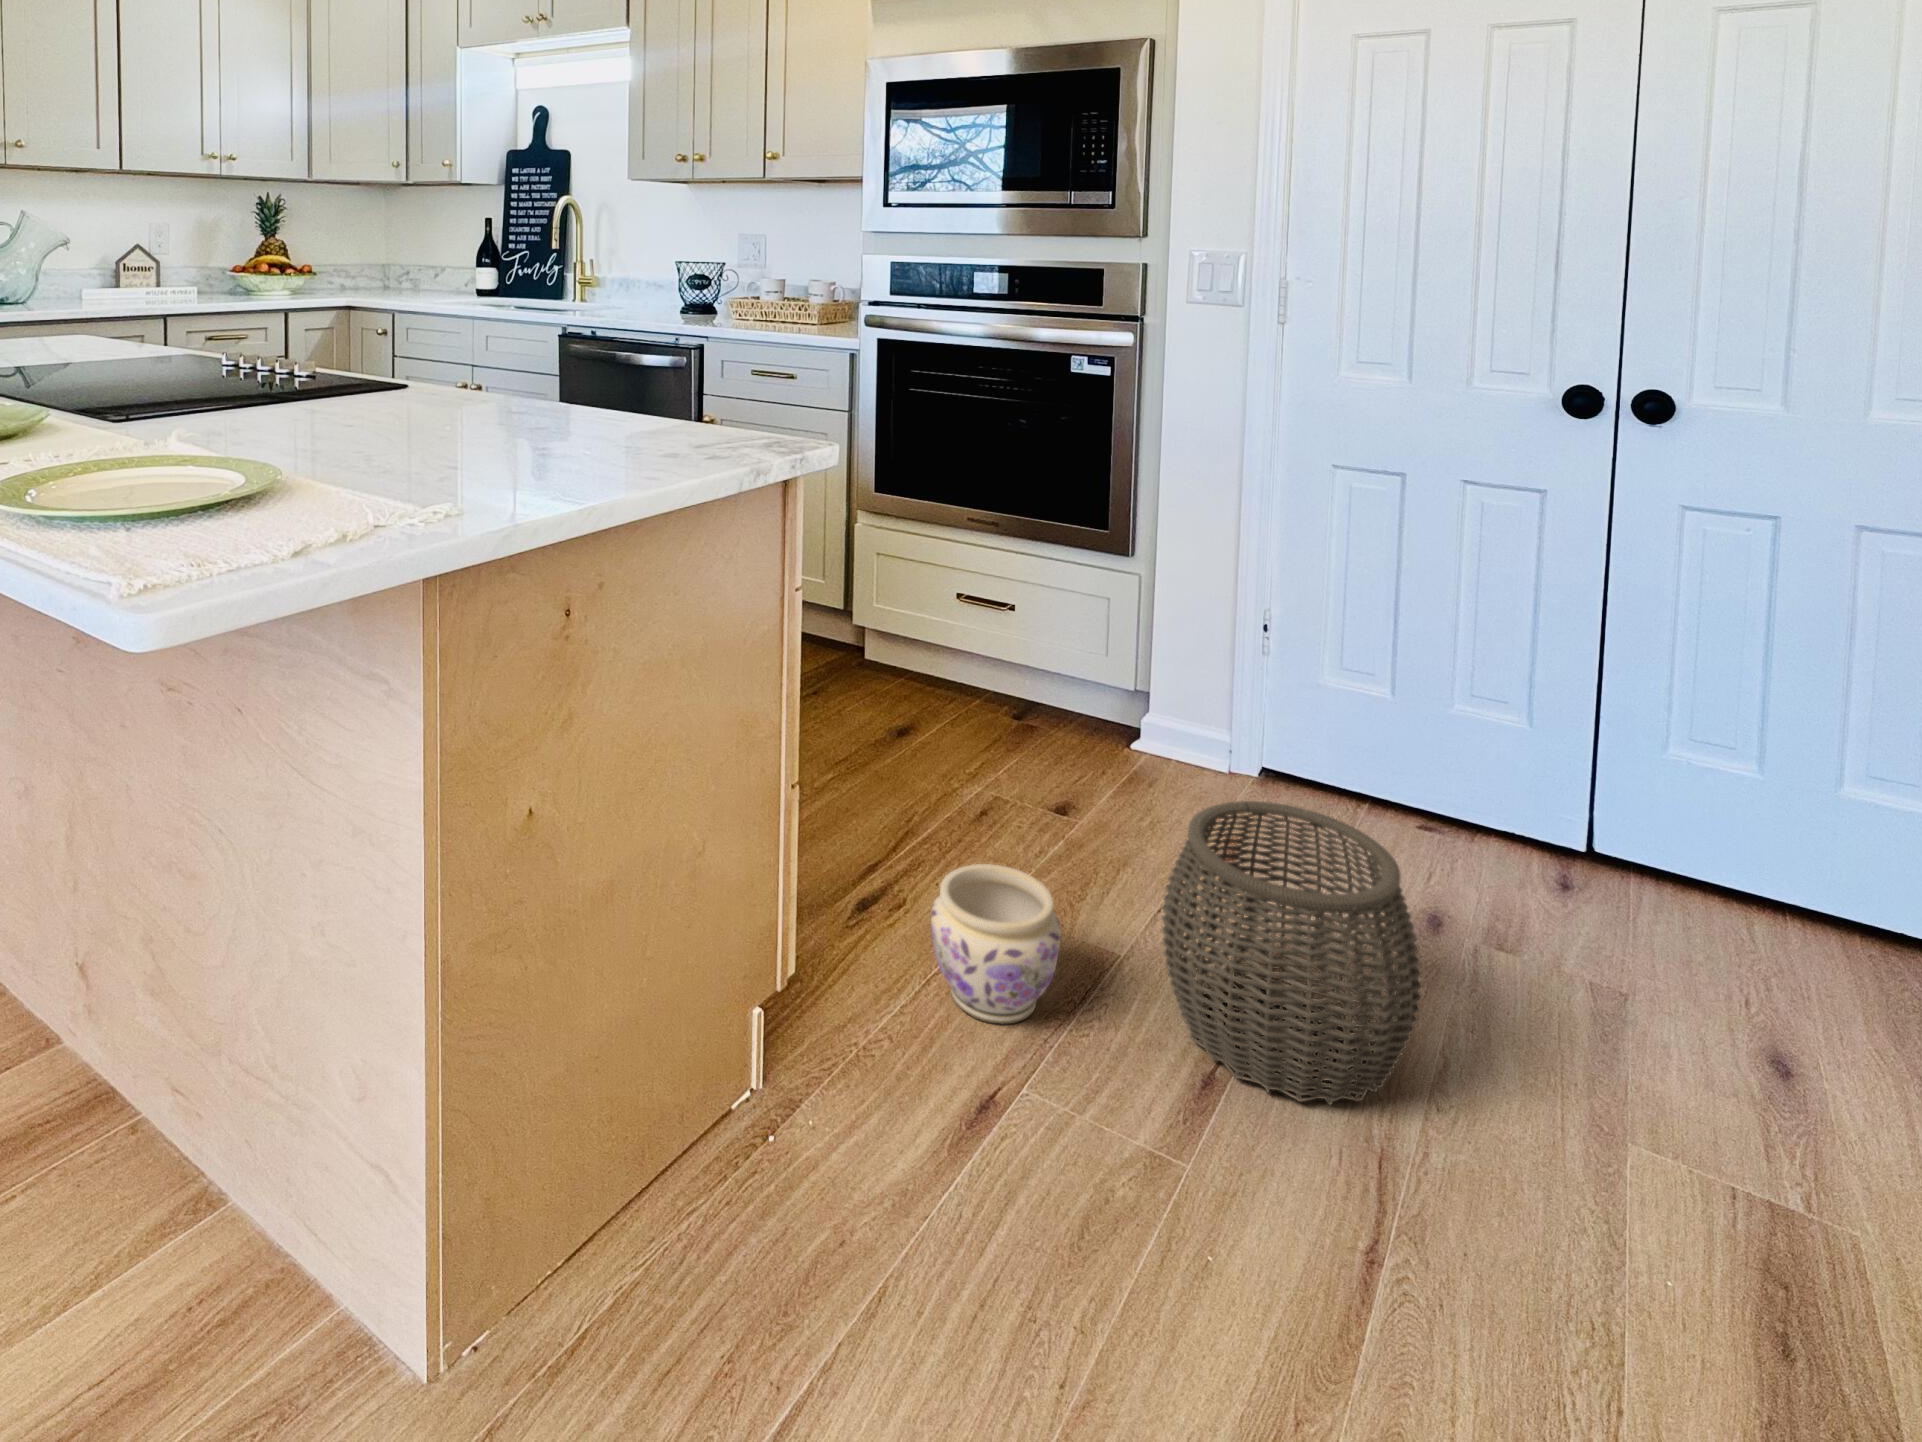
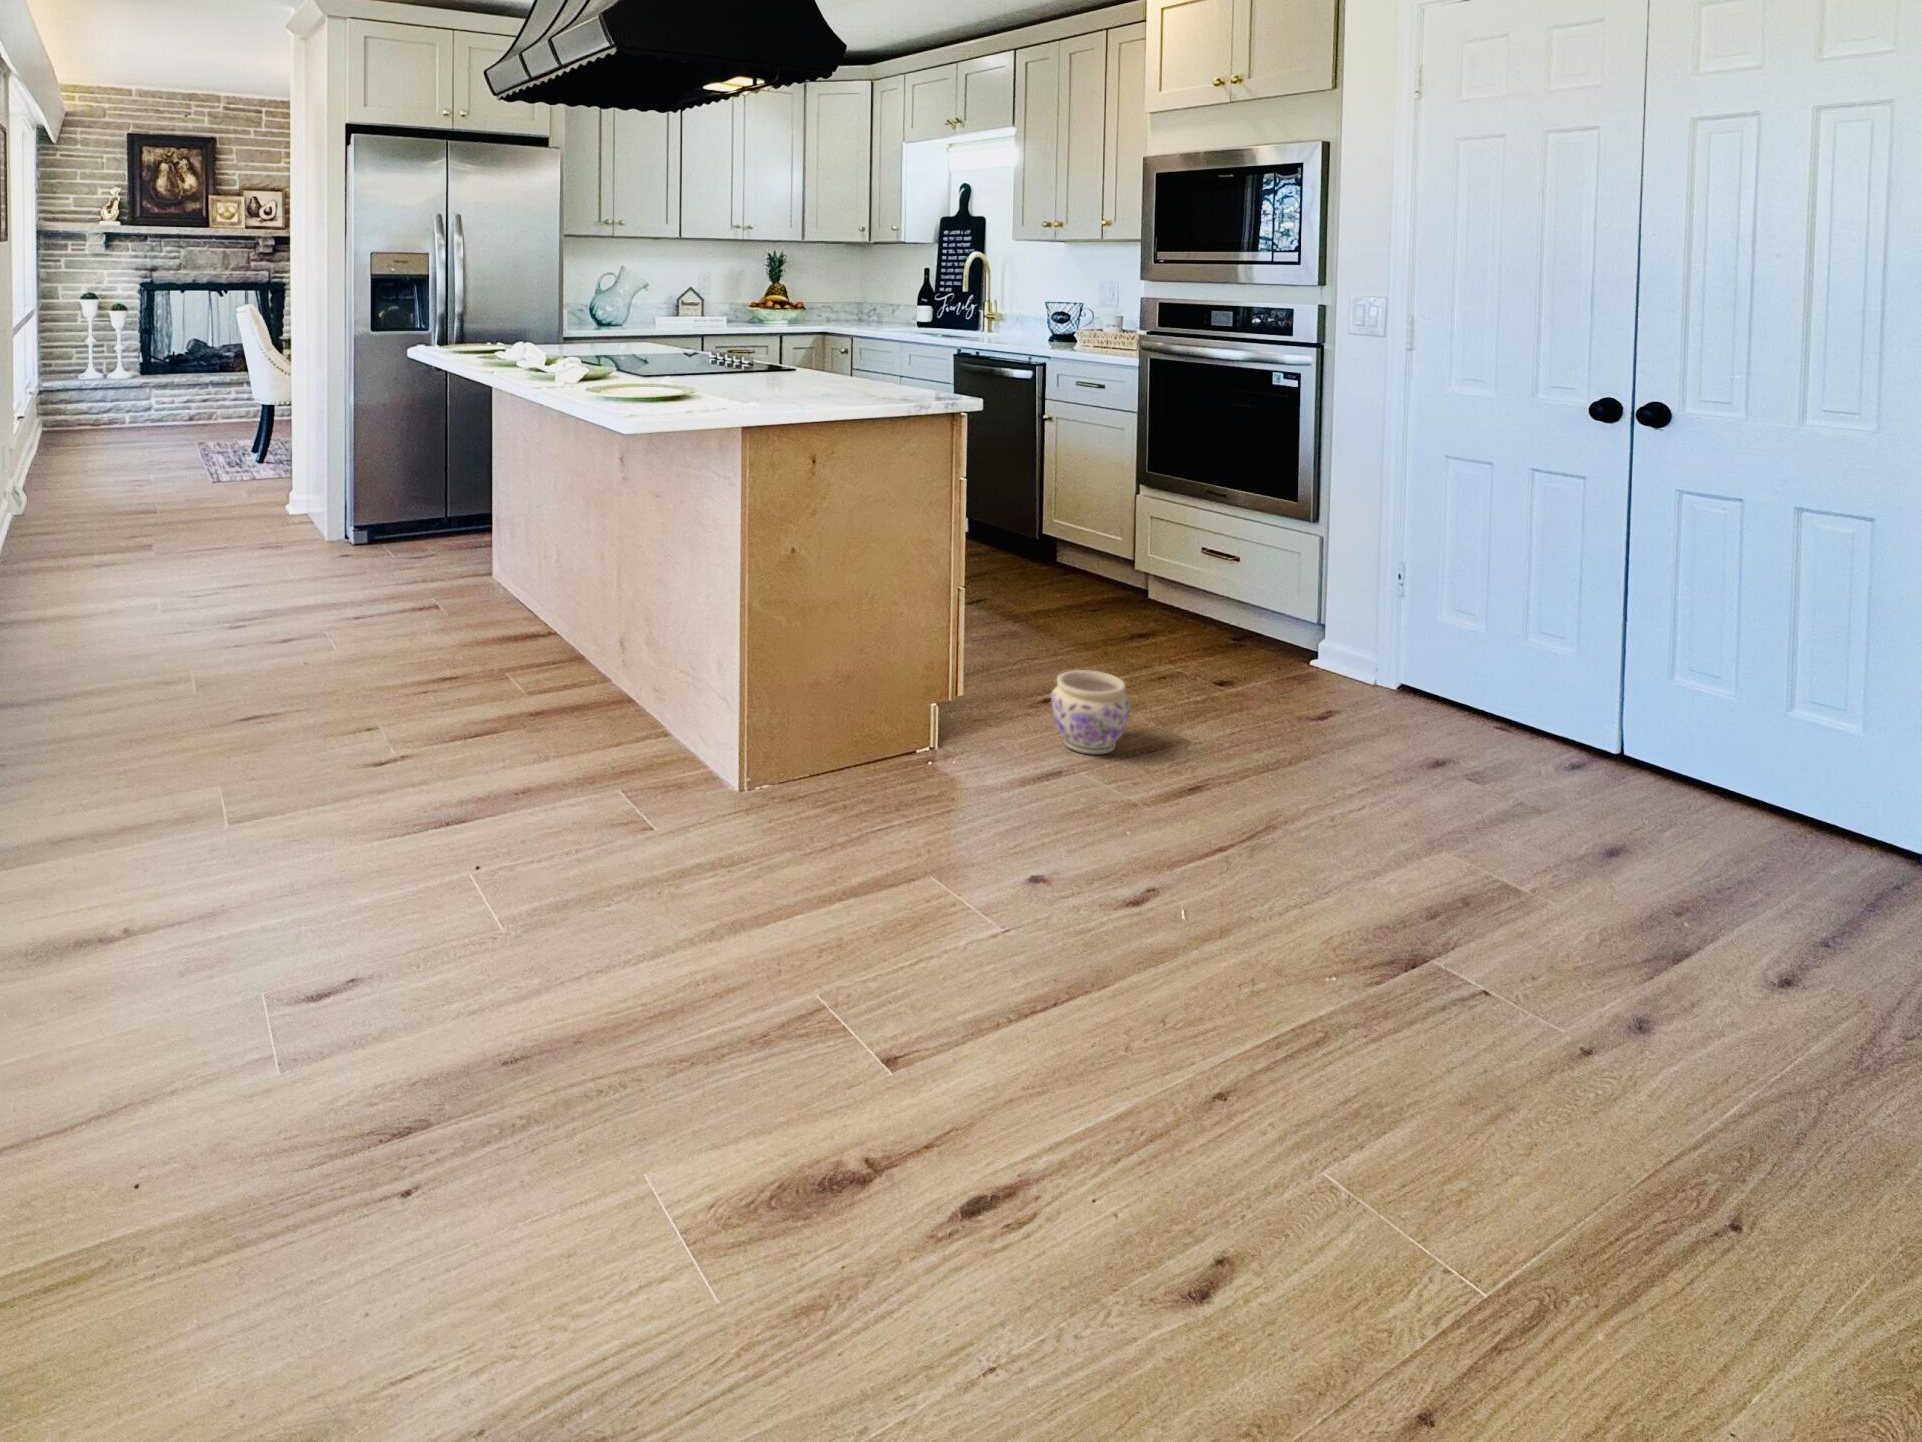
woven basket: present [1162,801,1423,1105] -> none [1181,647,1338,813]

